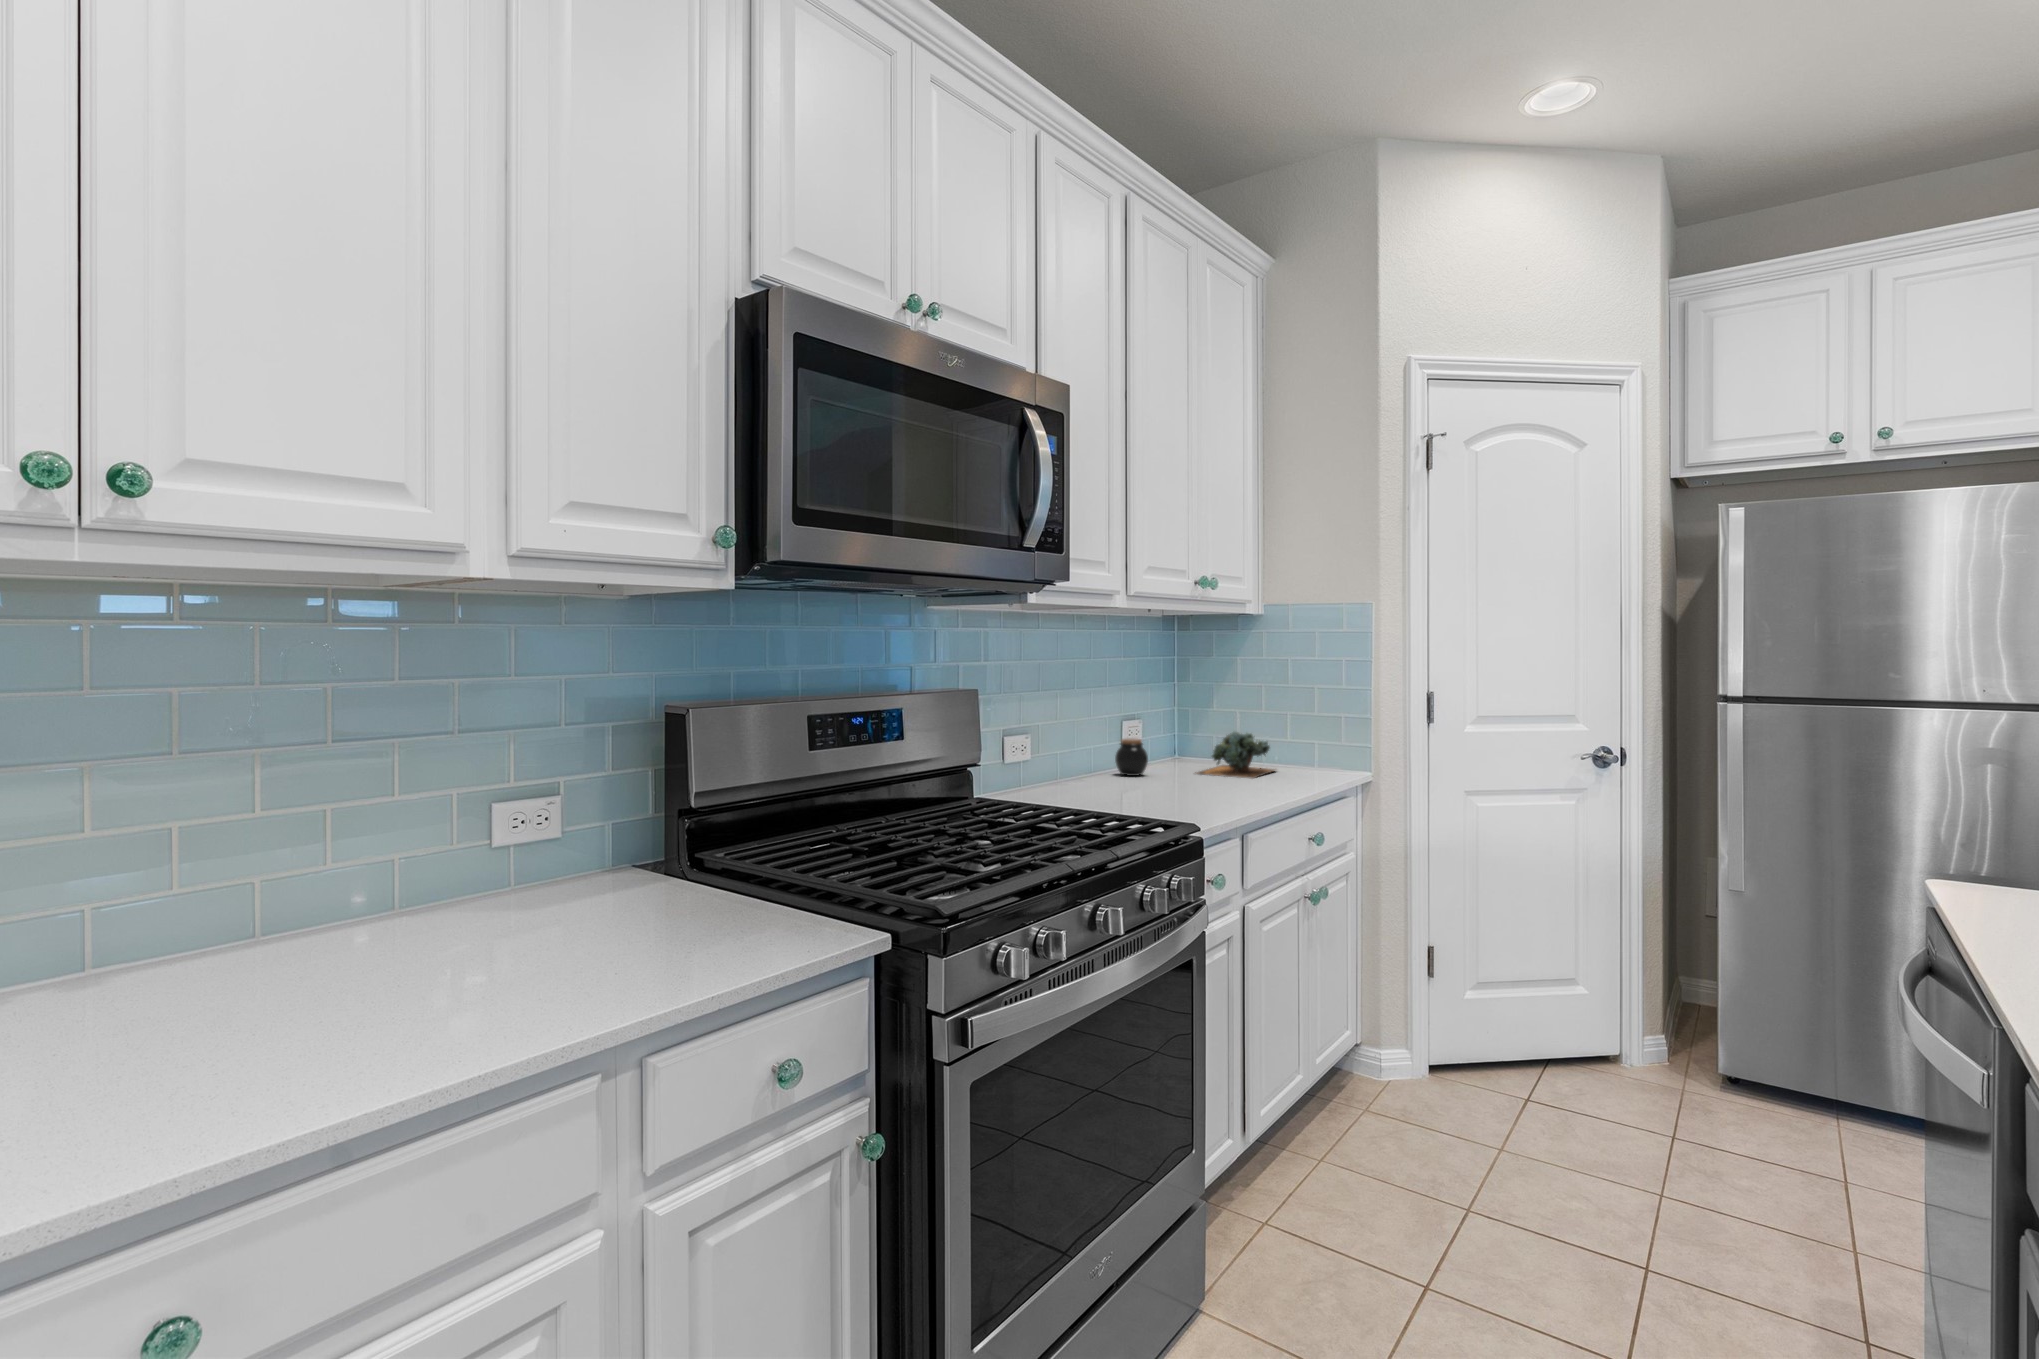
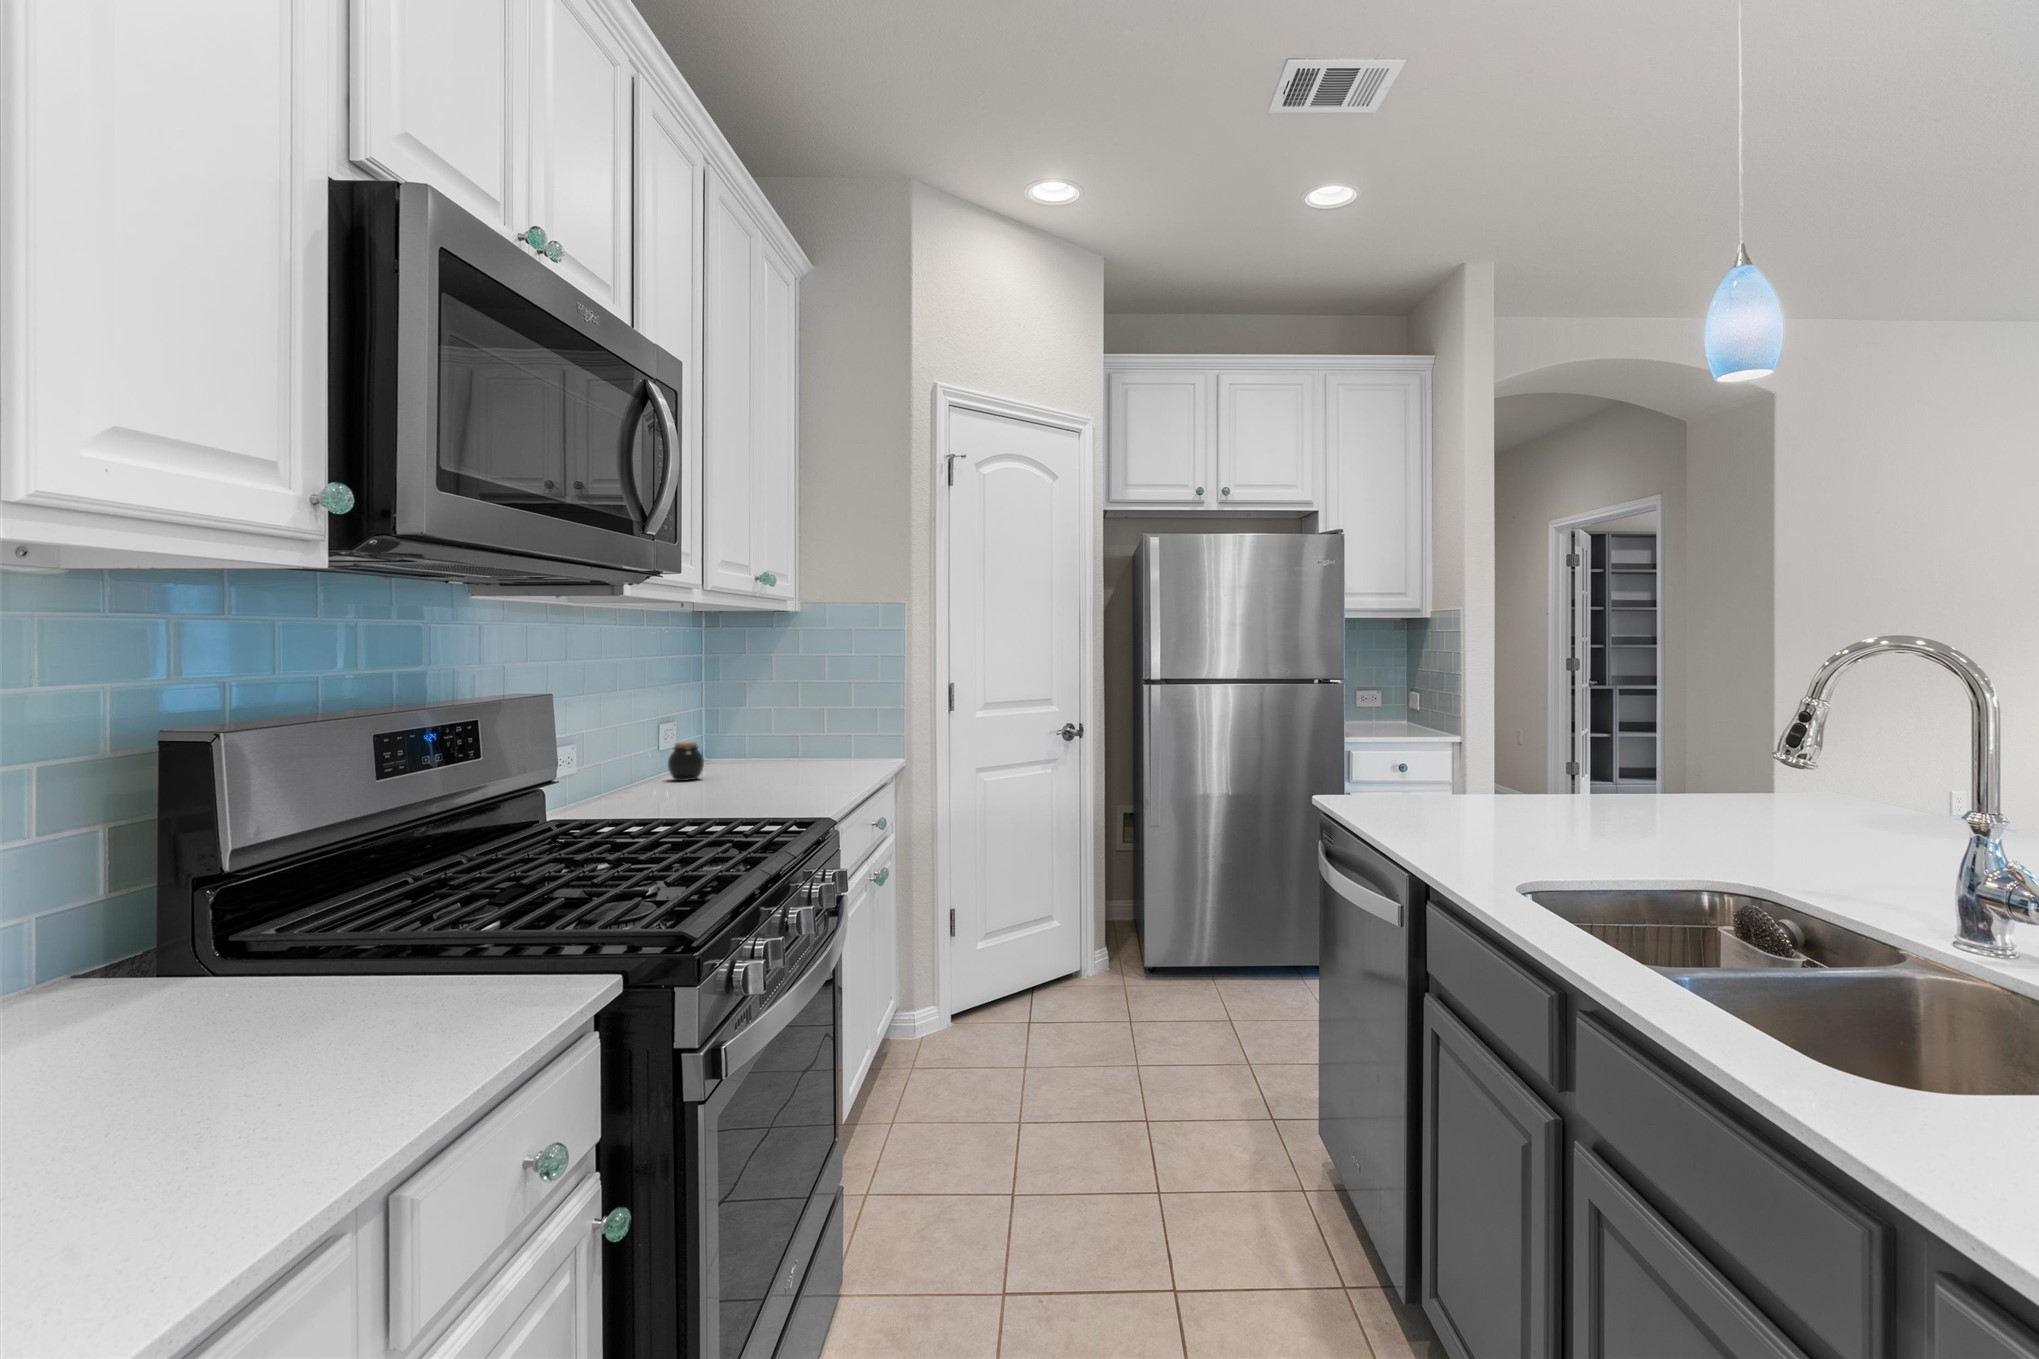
succulent plant: present [1195,732,1275,778] -> none [746,728,823,773]

